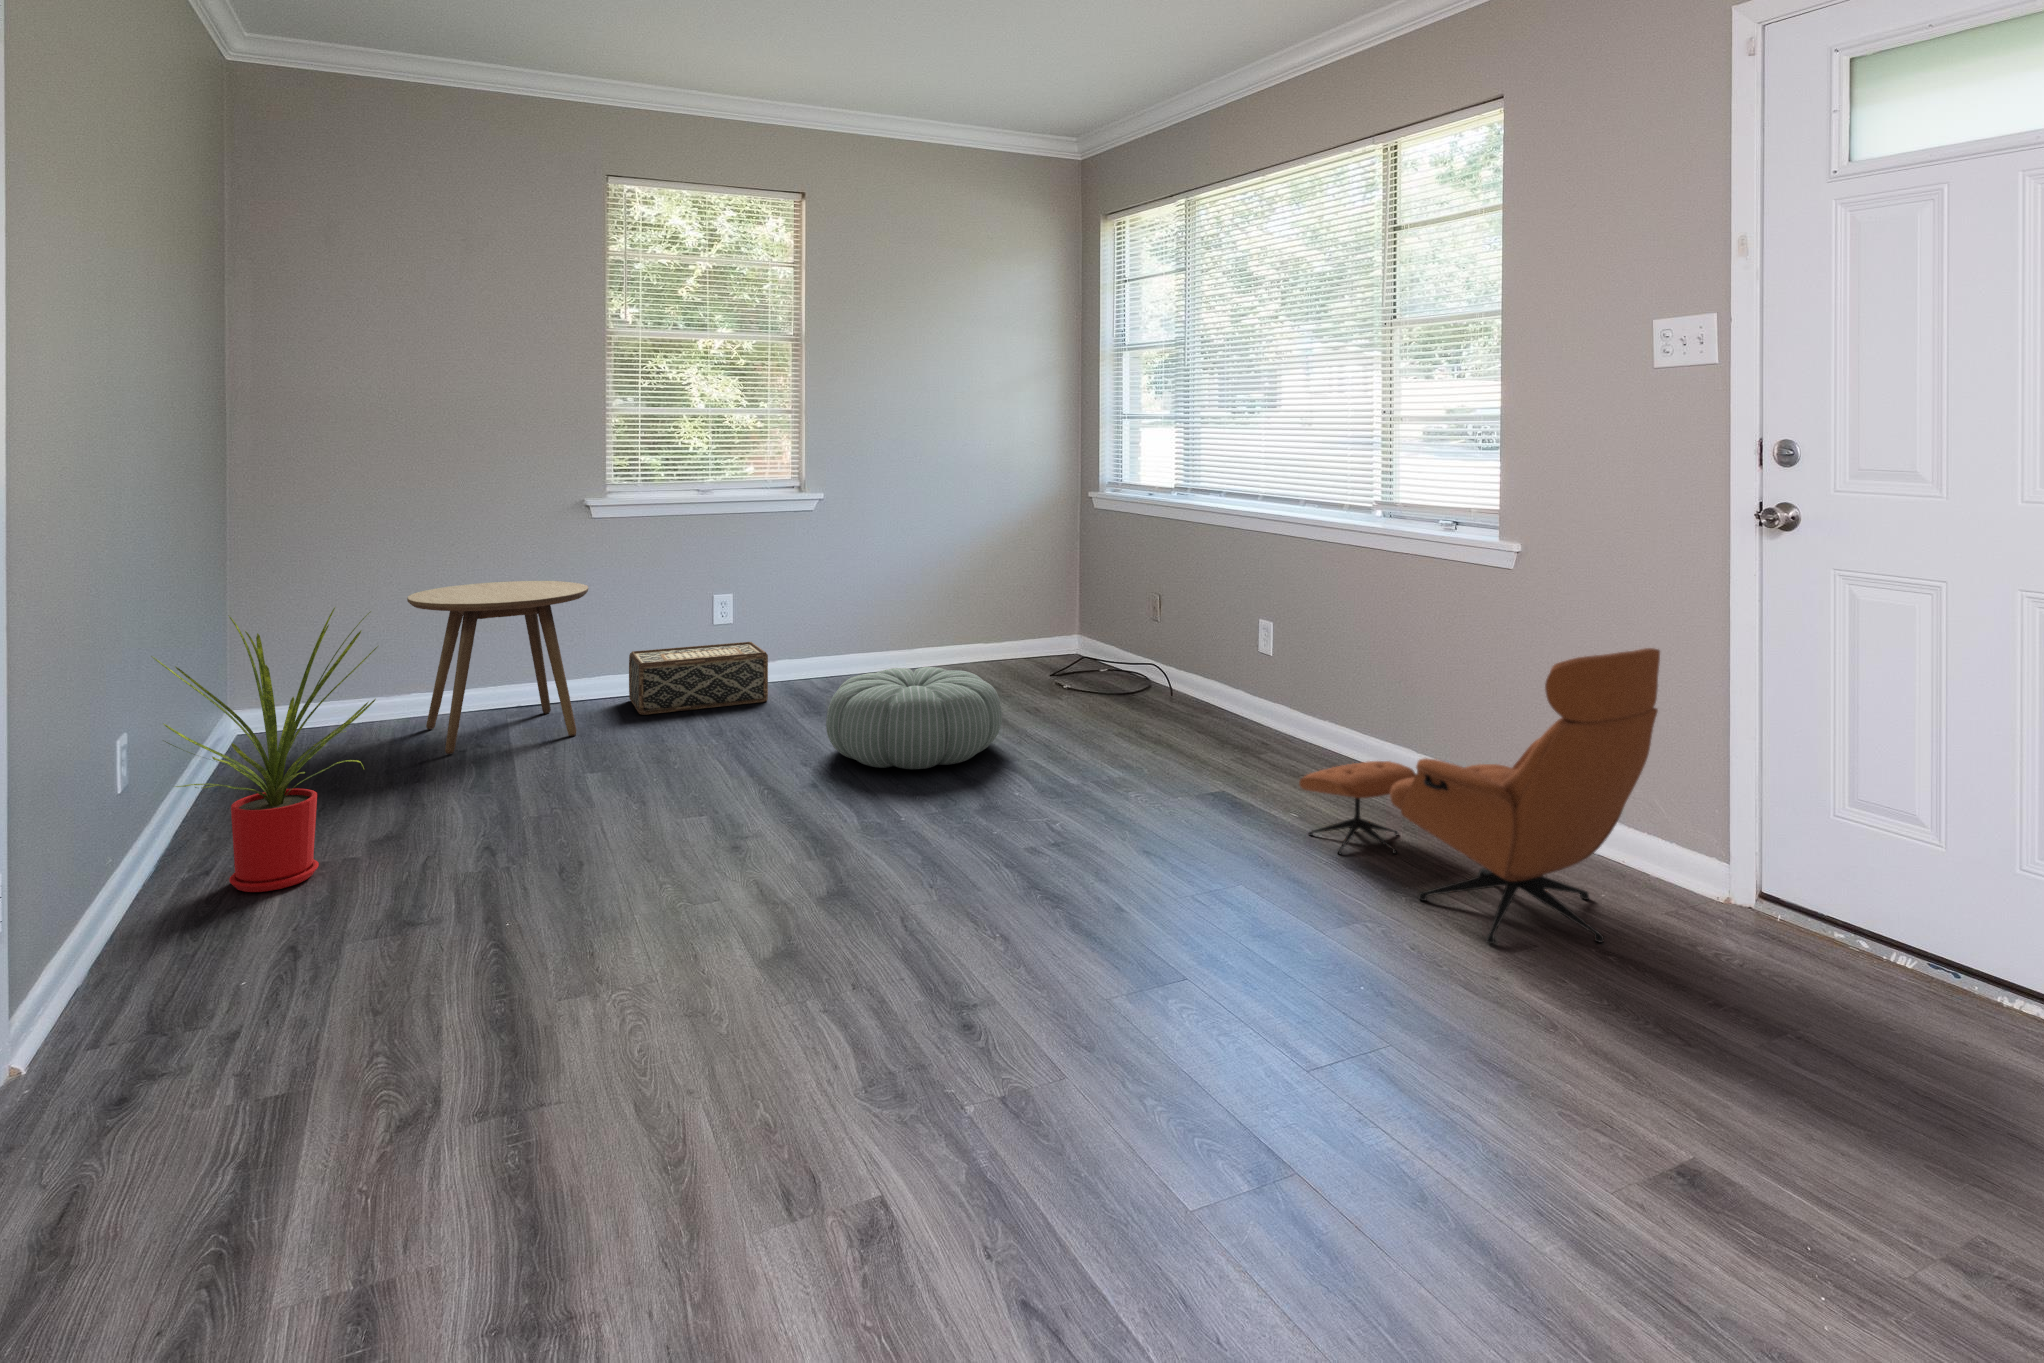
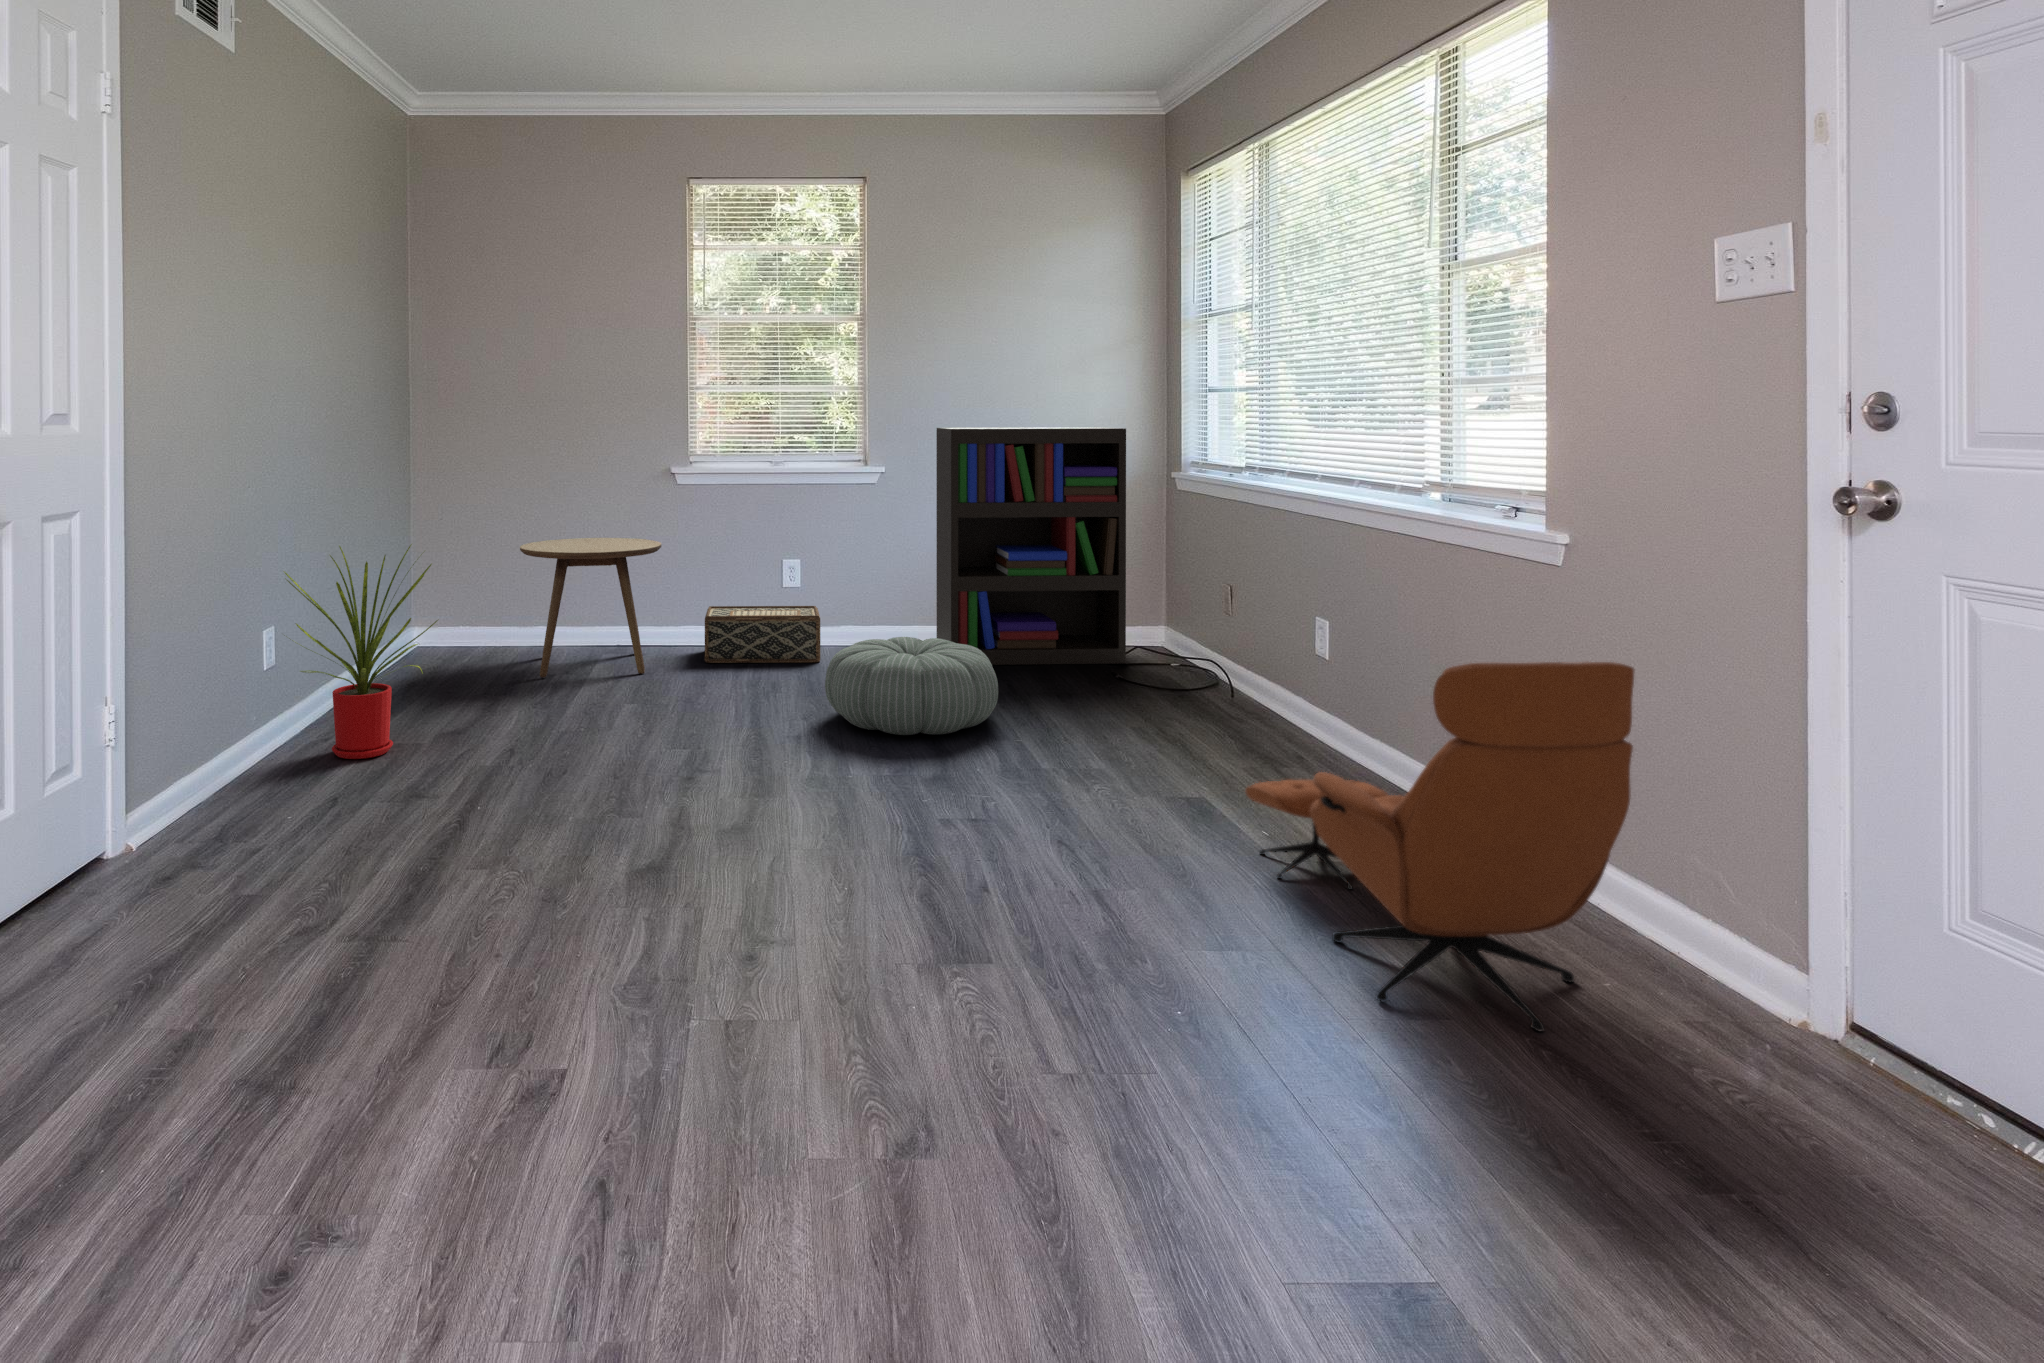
bookshelf: none [875,450,1061,691] -> present [936,427,1126,665]

